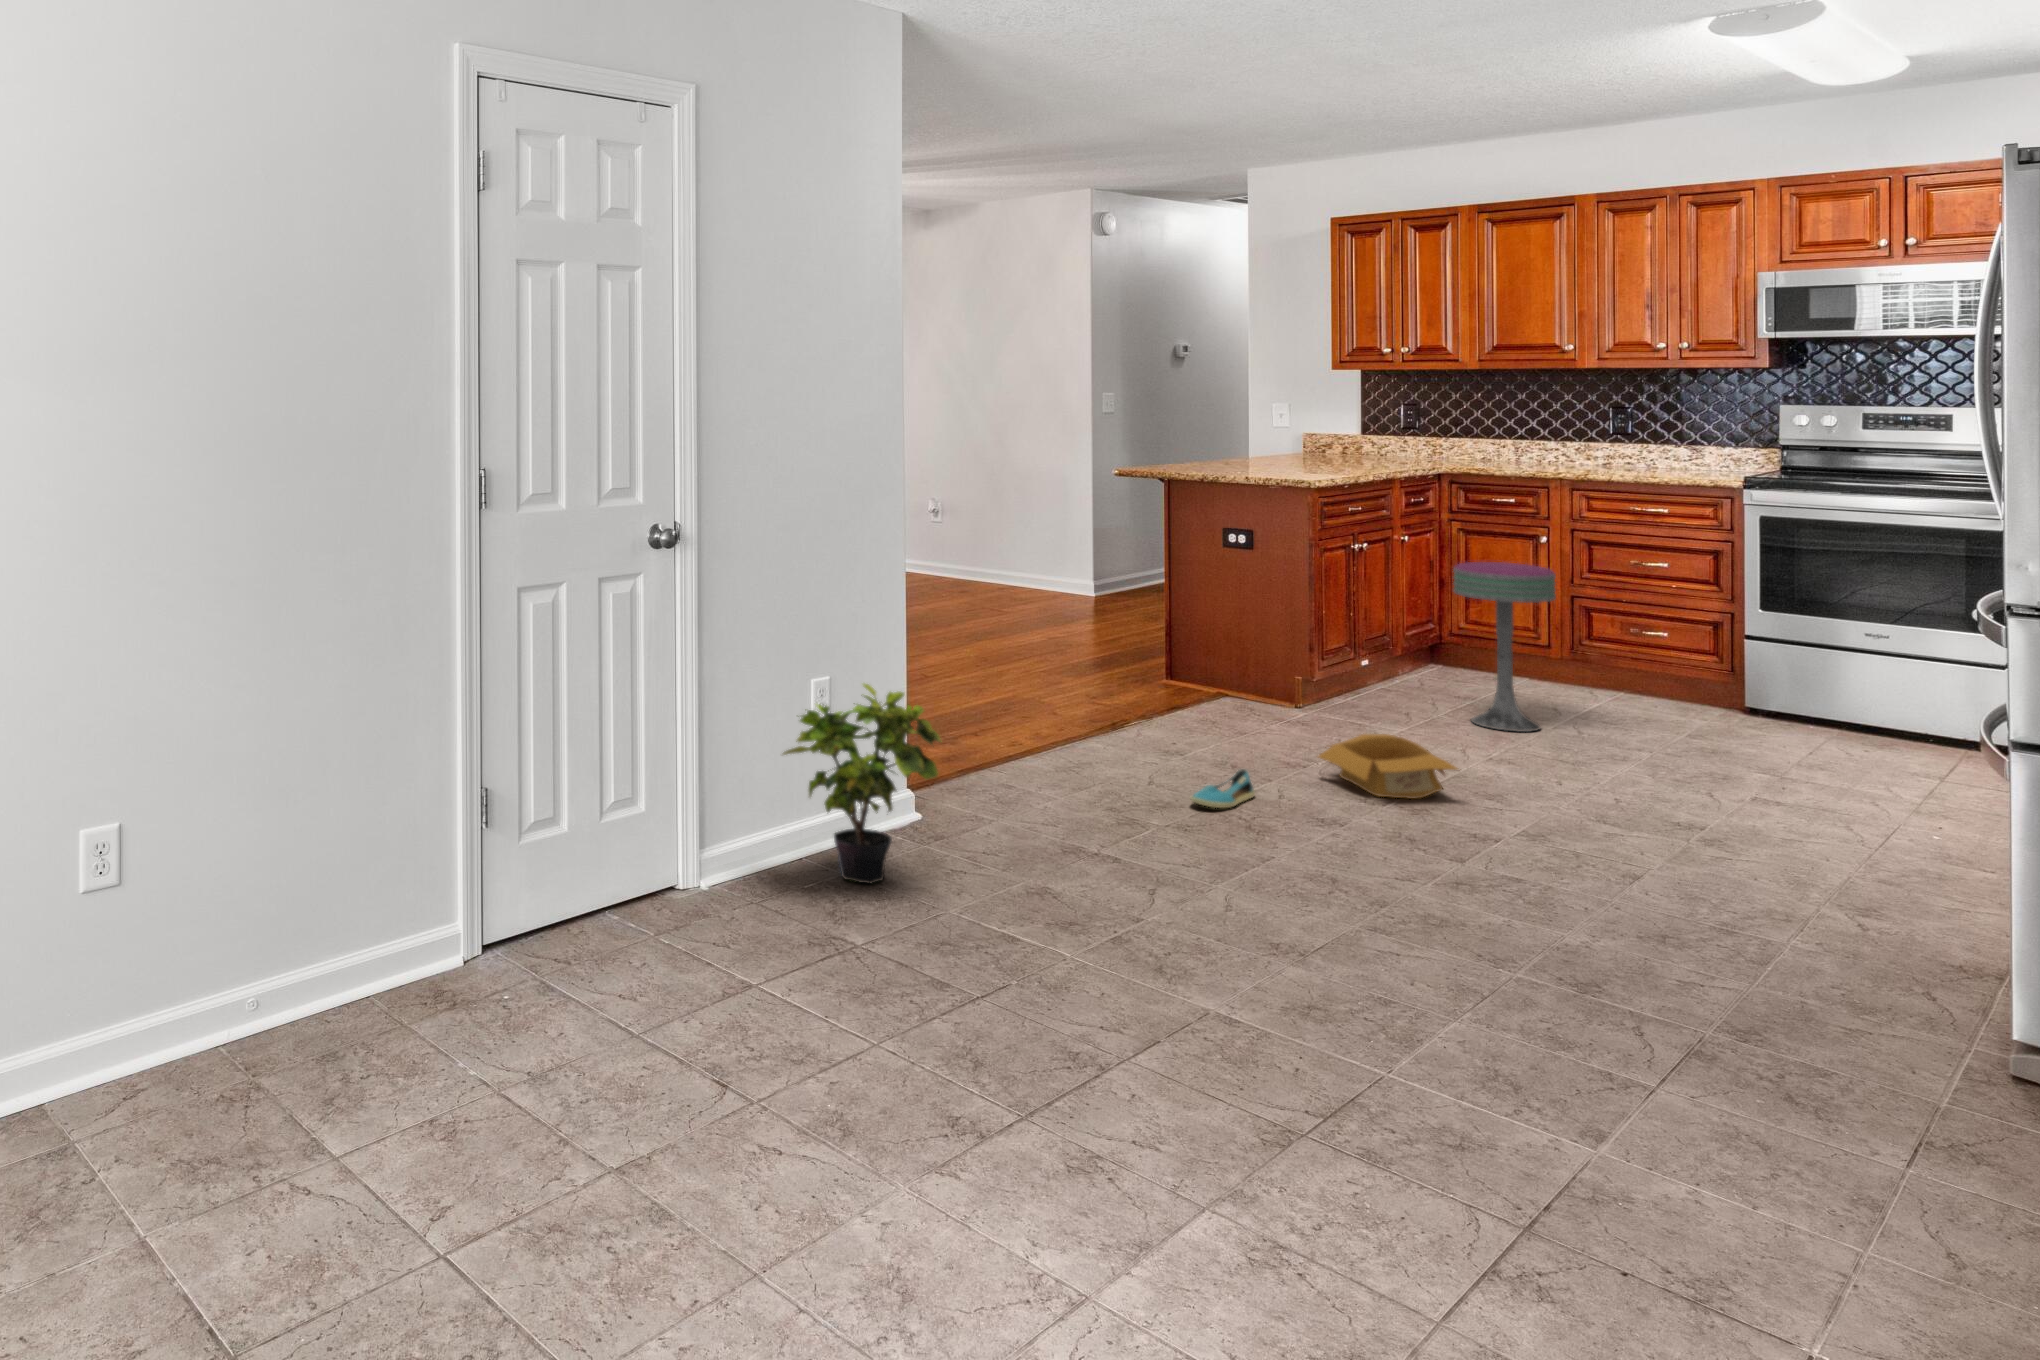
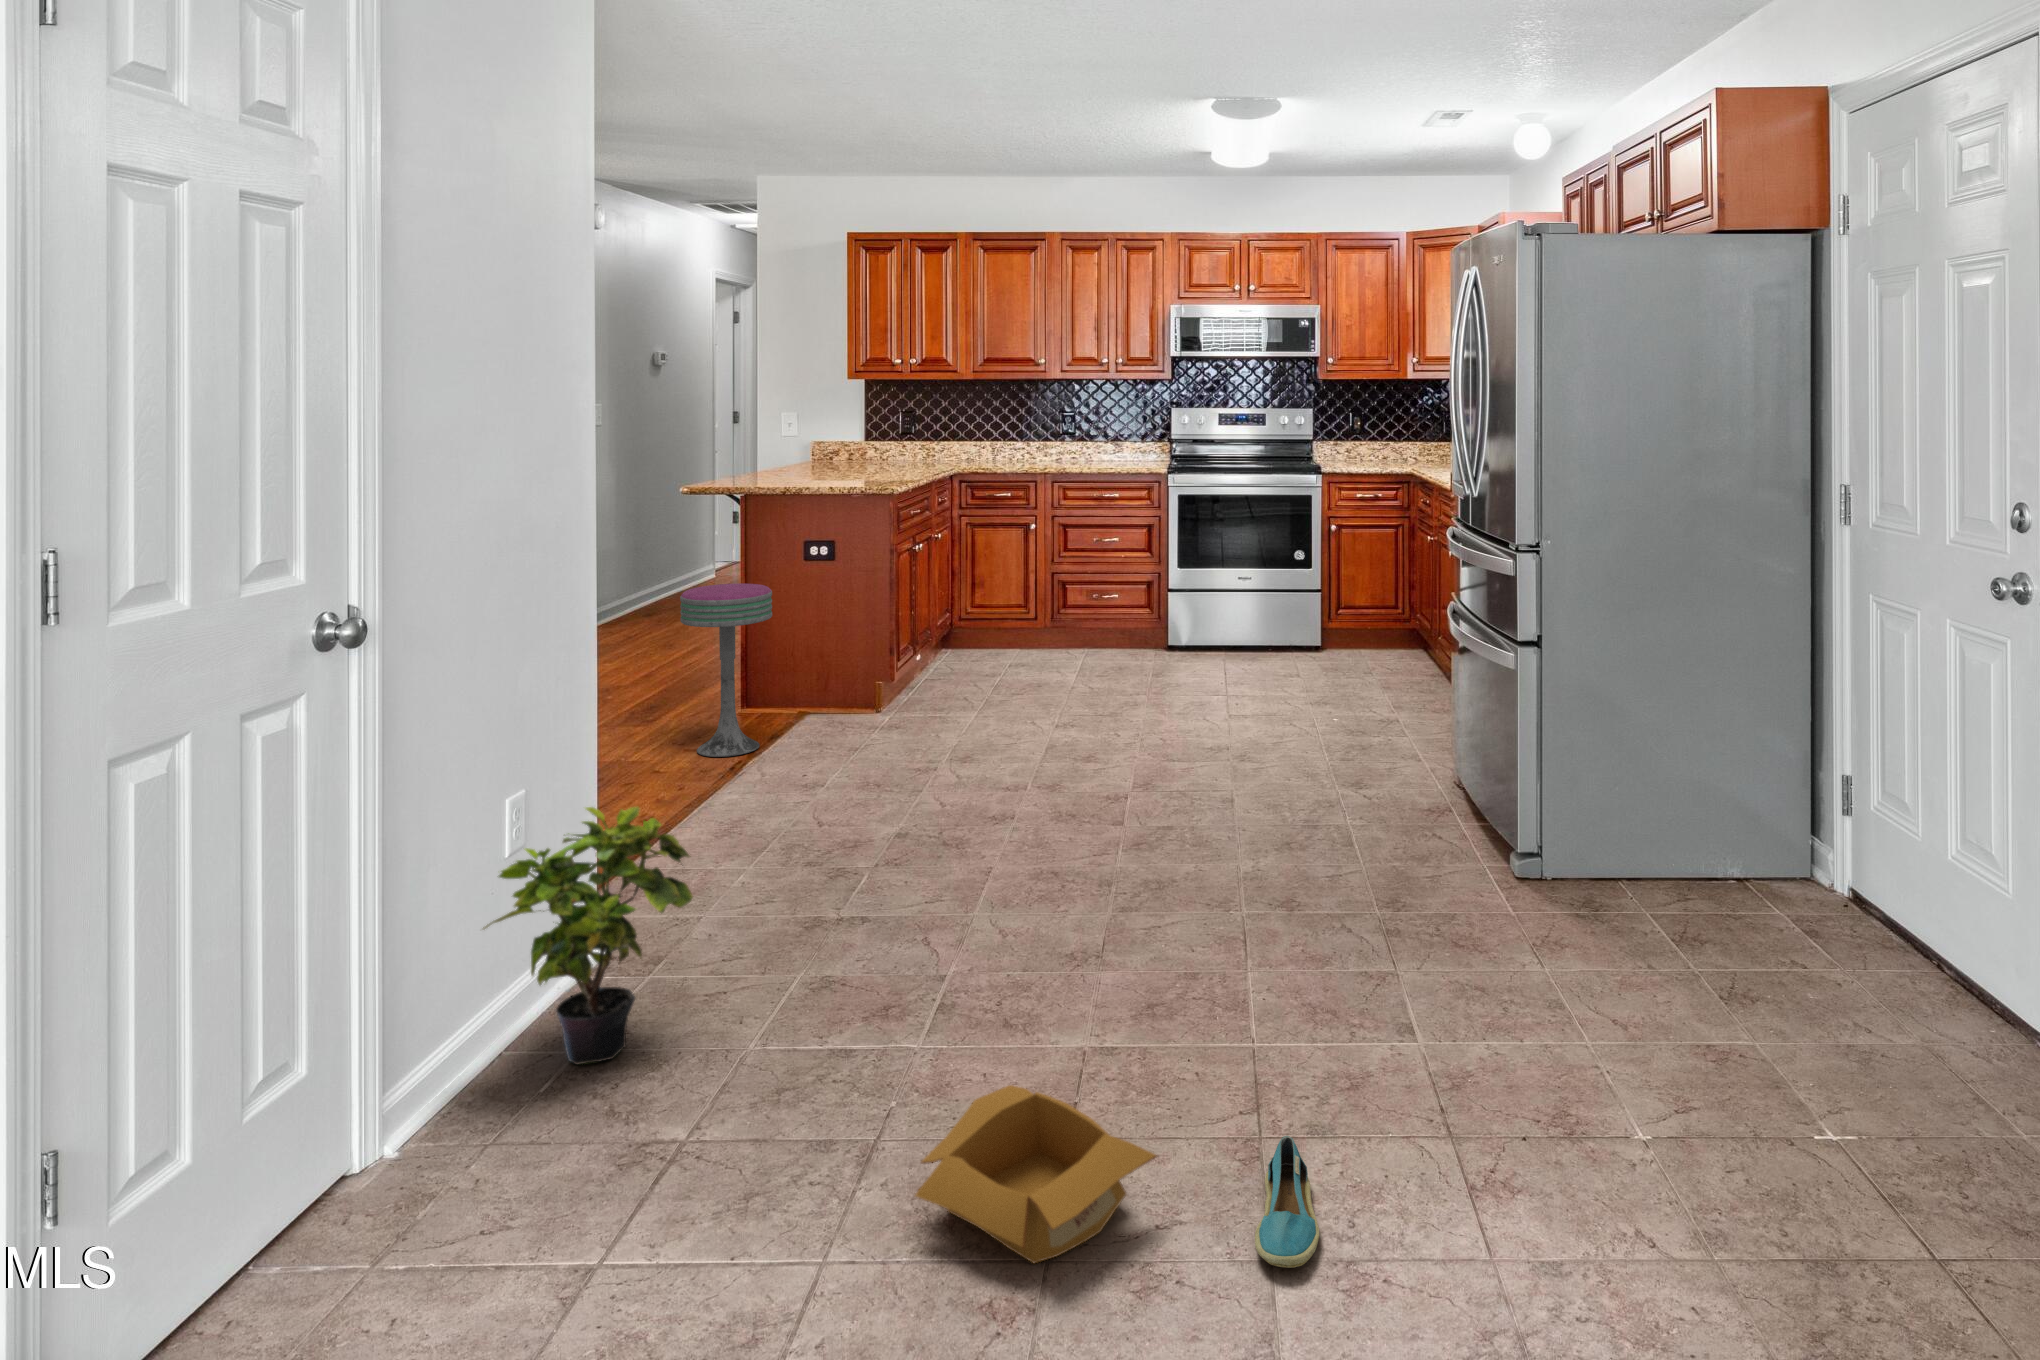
bar stool: present [1453,562,1556,732] -> present [680,583,772,757]
cardboard box: present [1319,734,1457,798] -> present [915,1085,1157,1263]
shoe: present [1190,769,1255,808] -> present [1255,1136,1319,1268]

